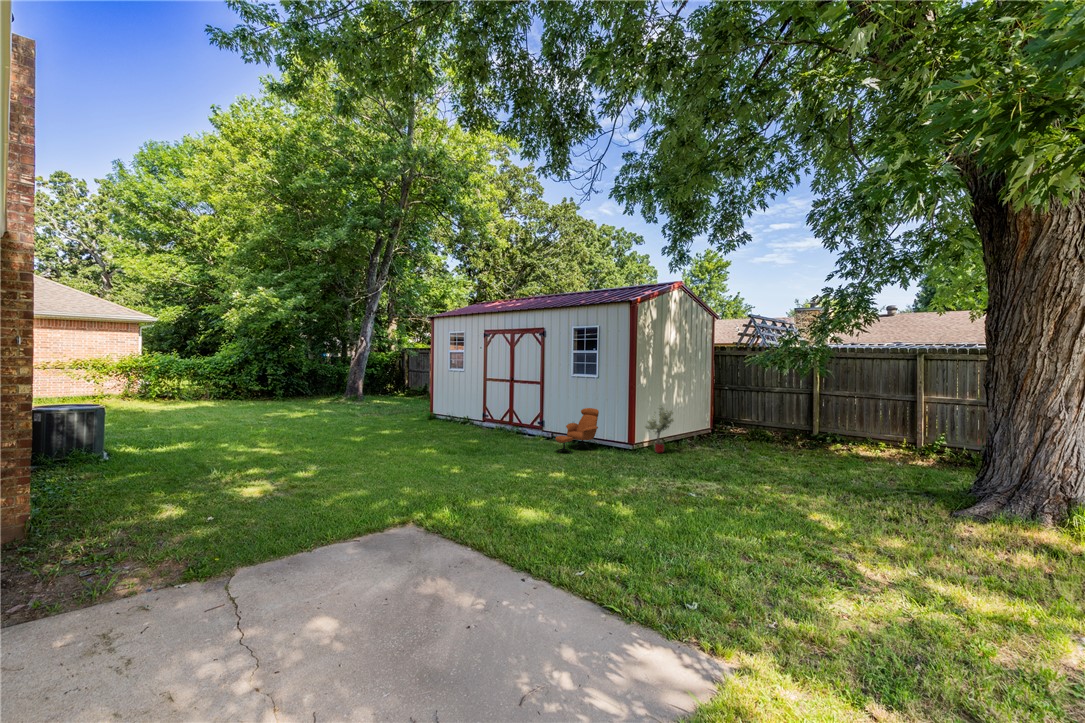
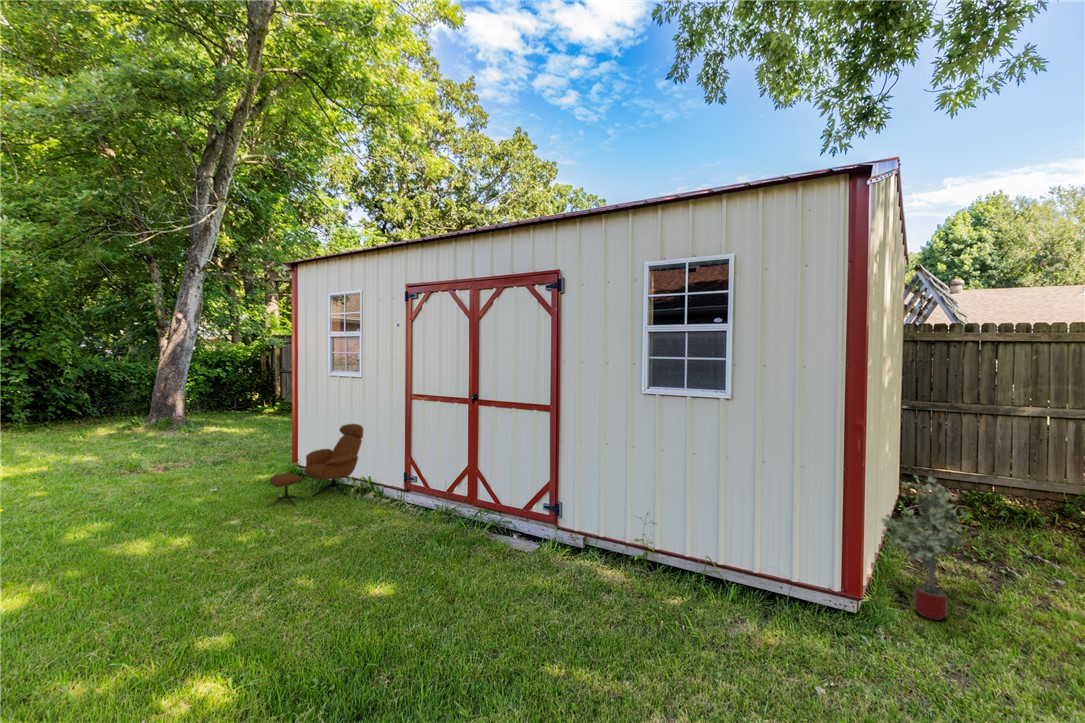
lounge chair: present [555,408,599,454] -> present [268,424,363,507]

